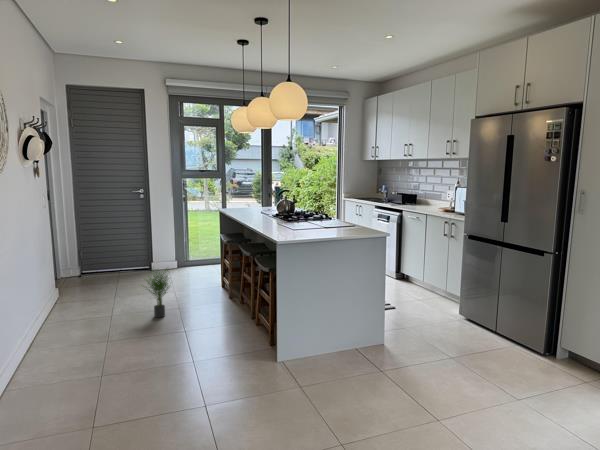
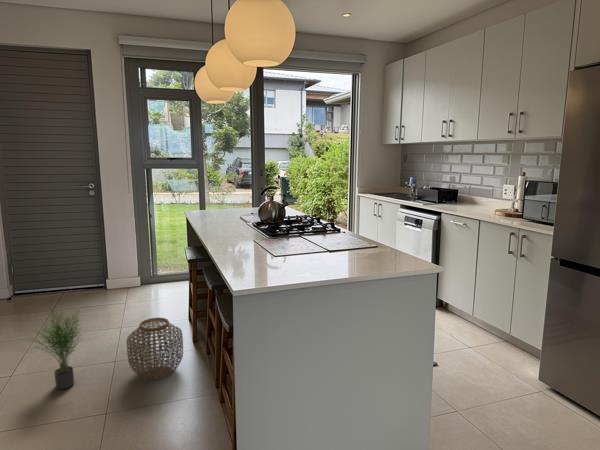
woven basket: none [198,275,232,314] -> present [127,318,183,381]

